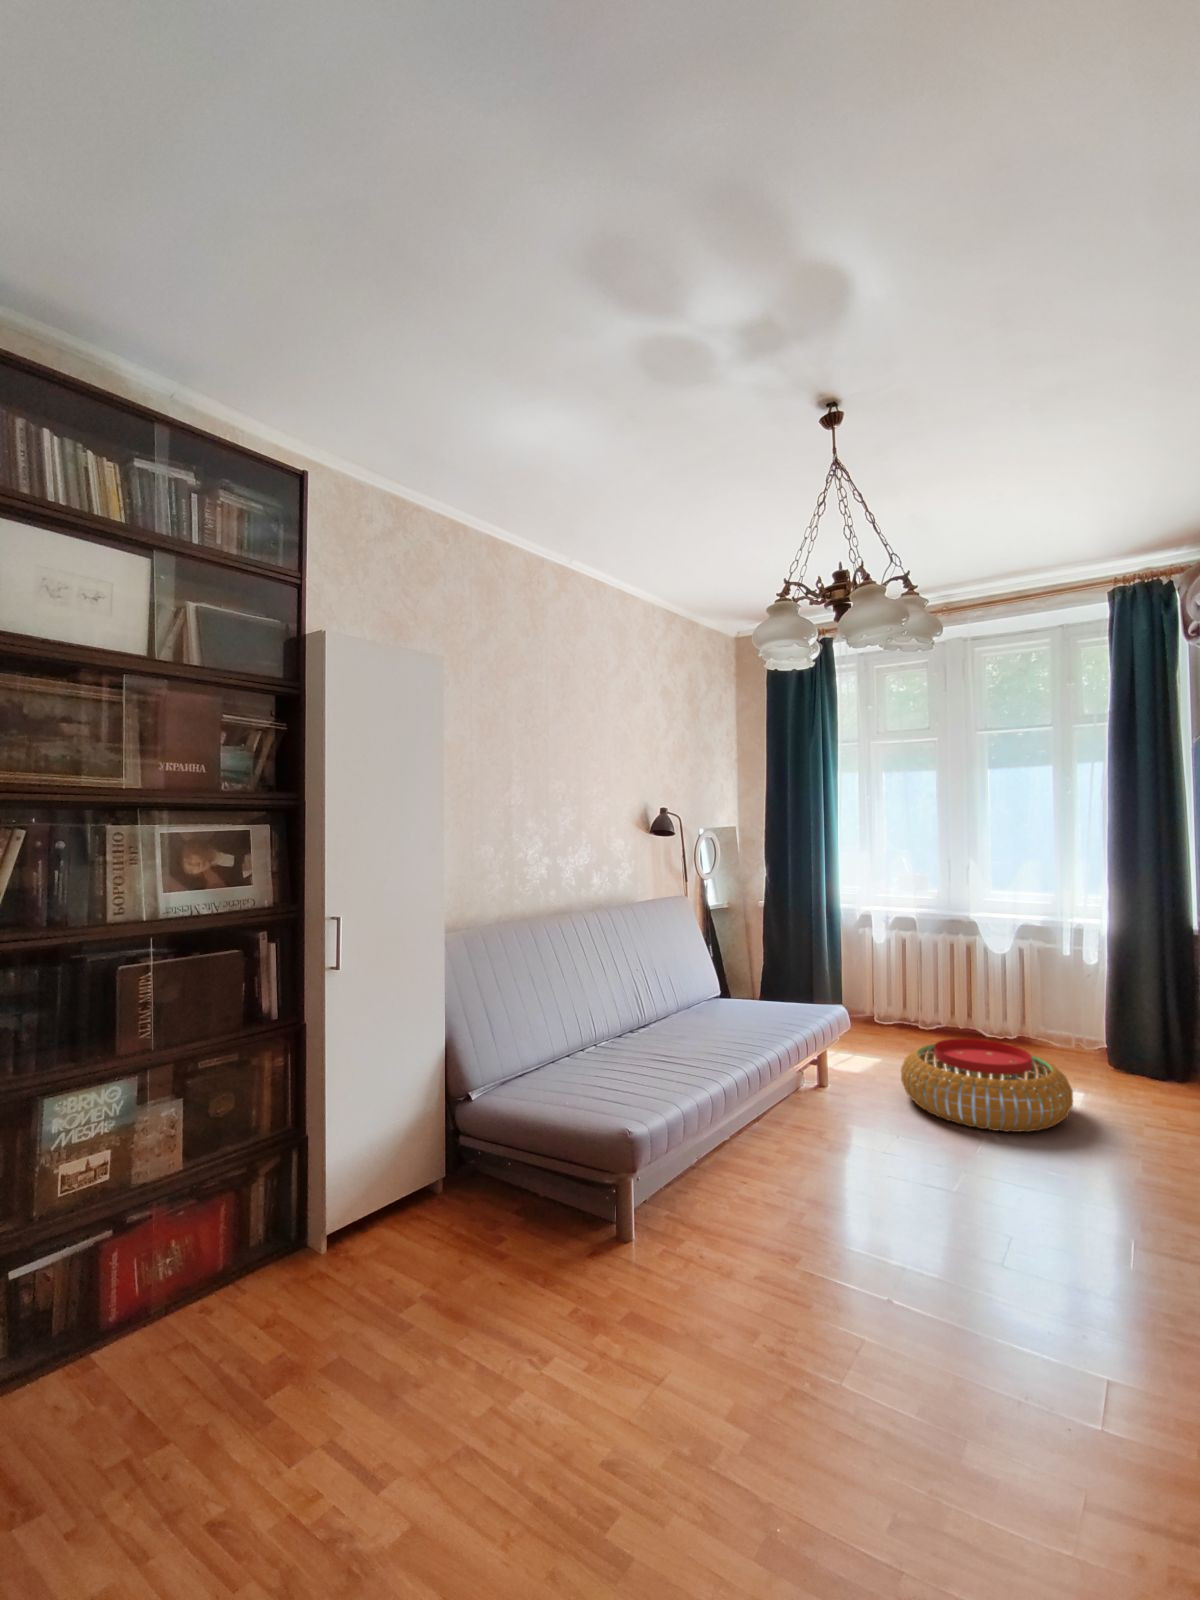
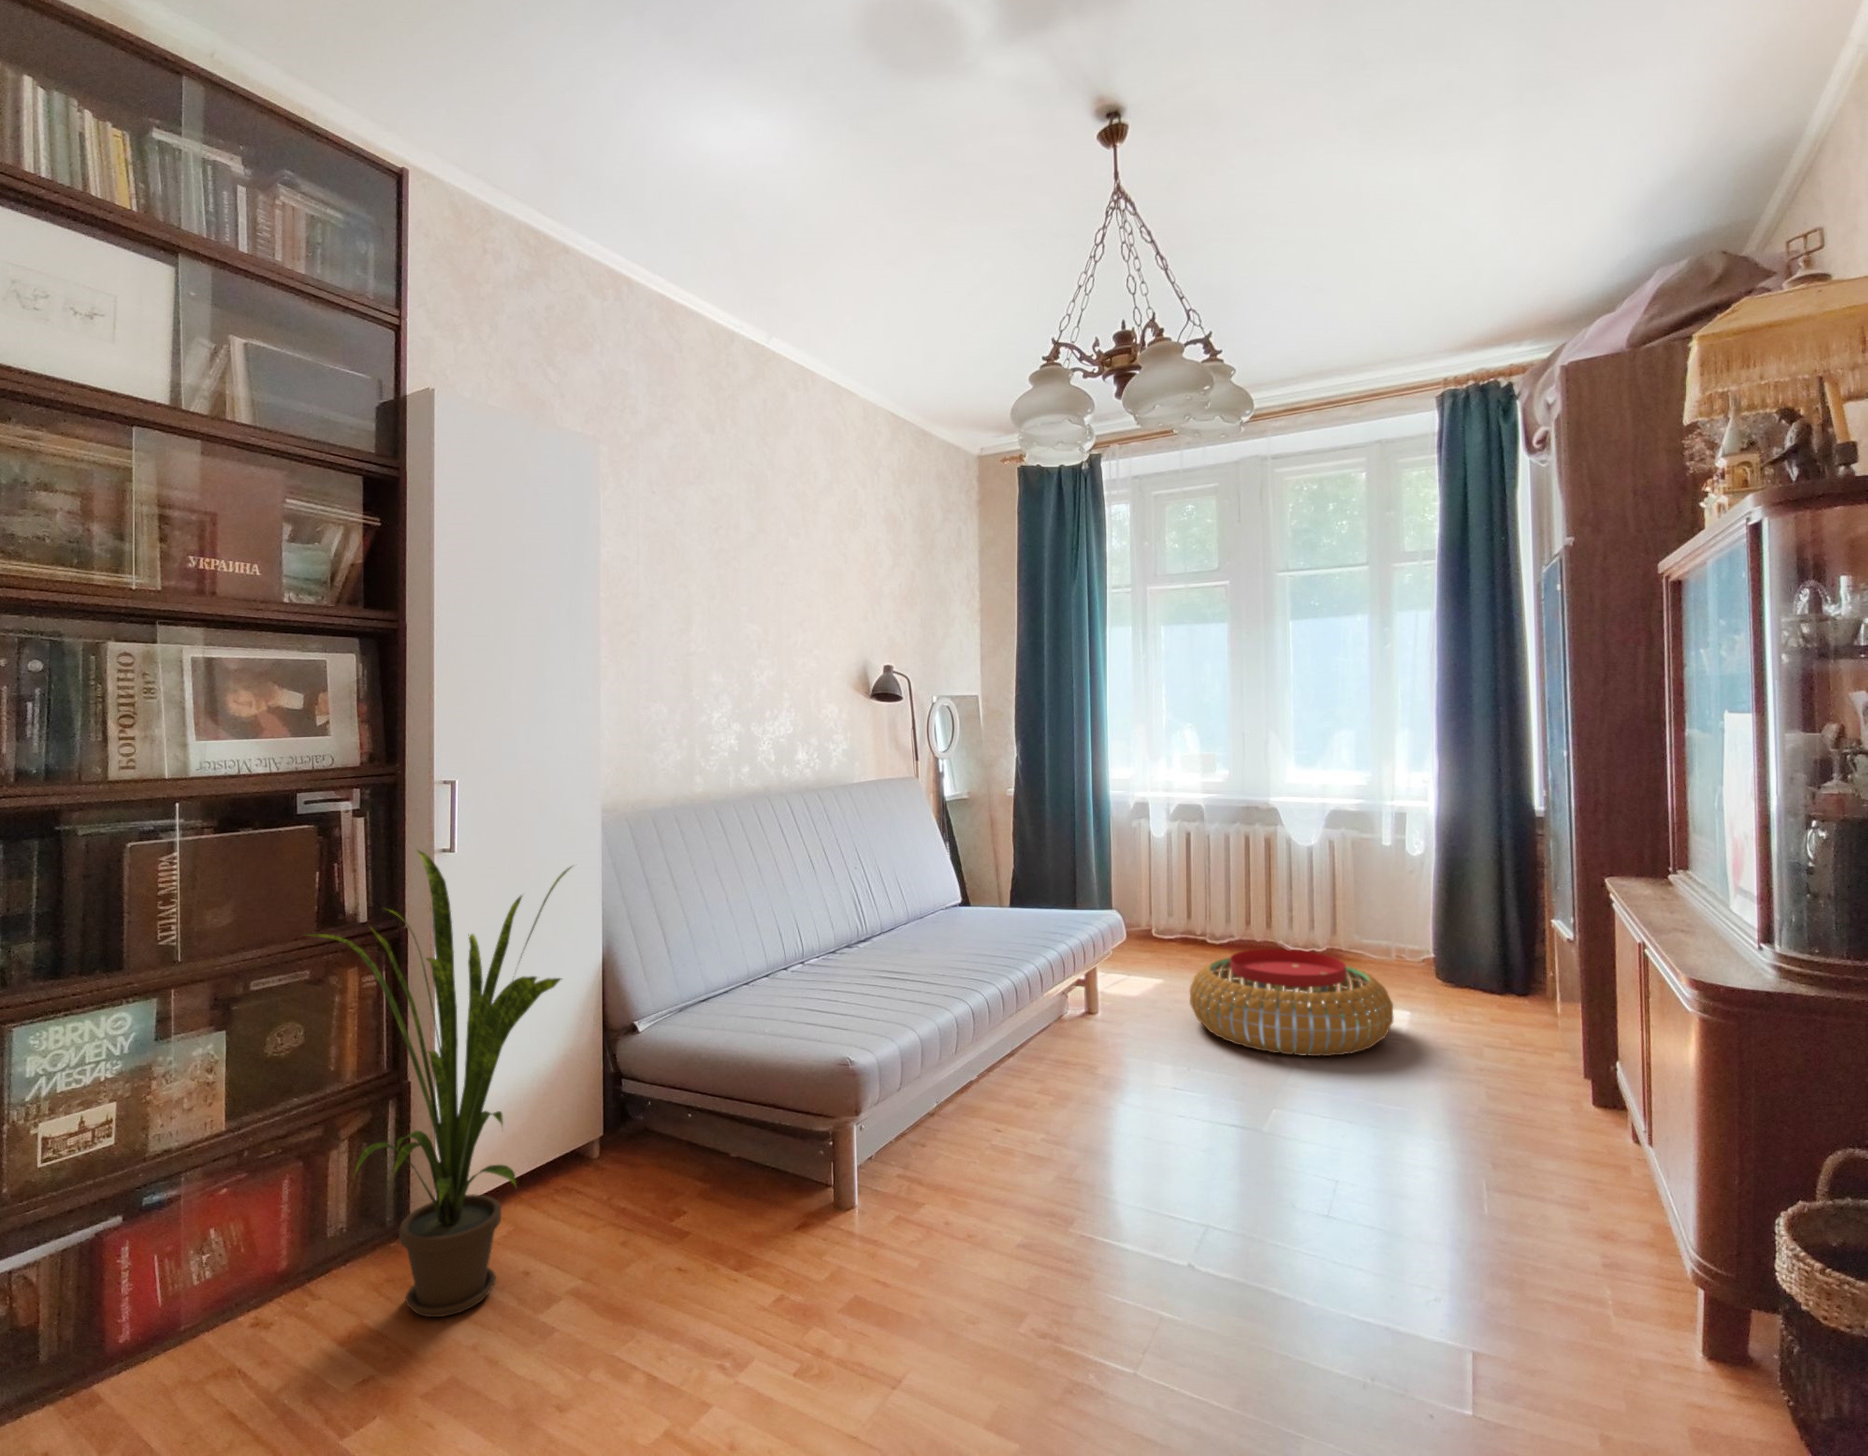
house plant: none [230,965,424,1318] -> present [309,850,571,1317]

